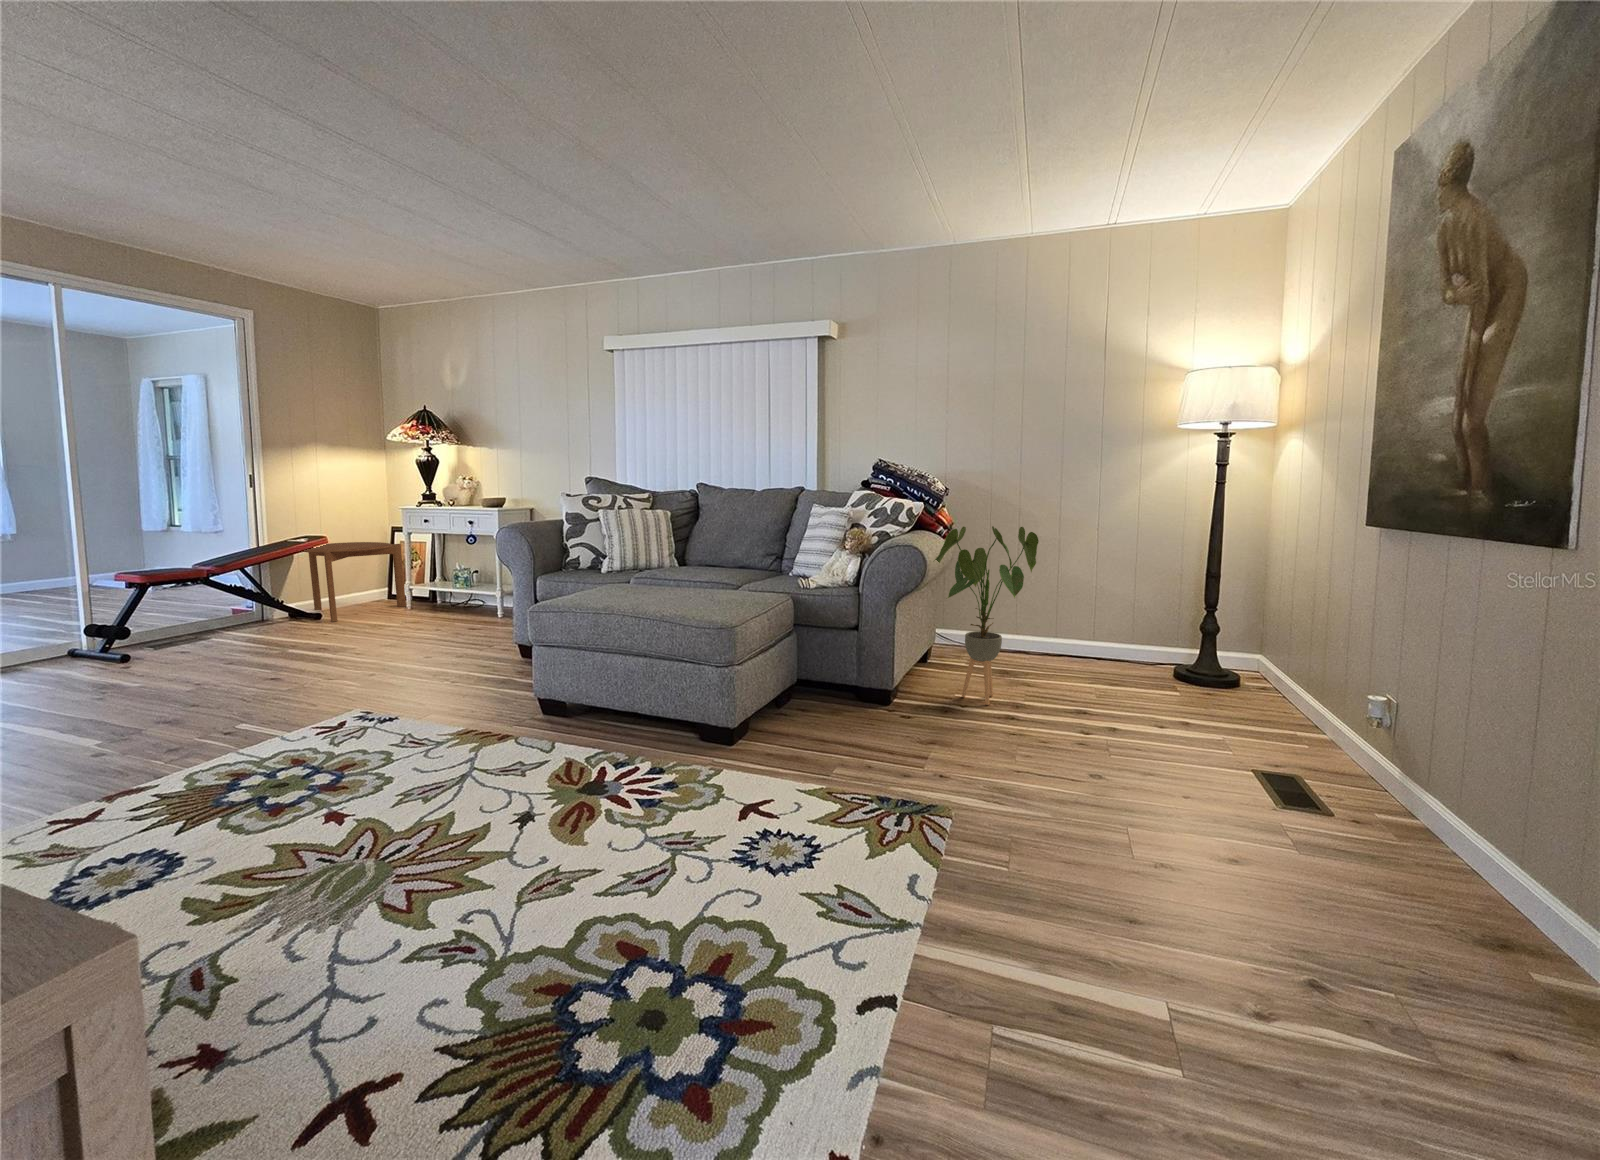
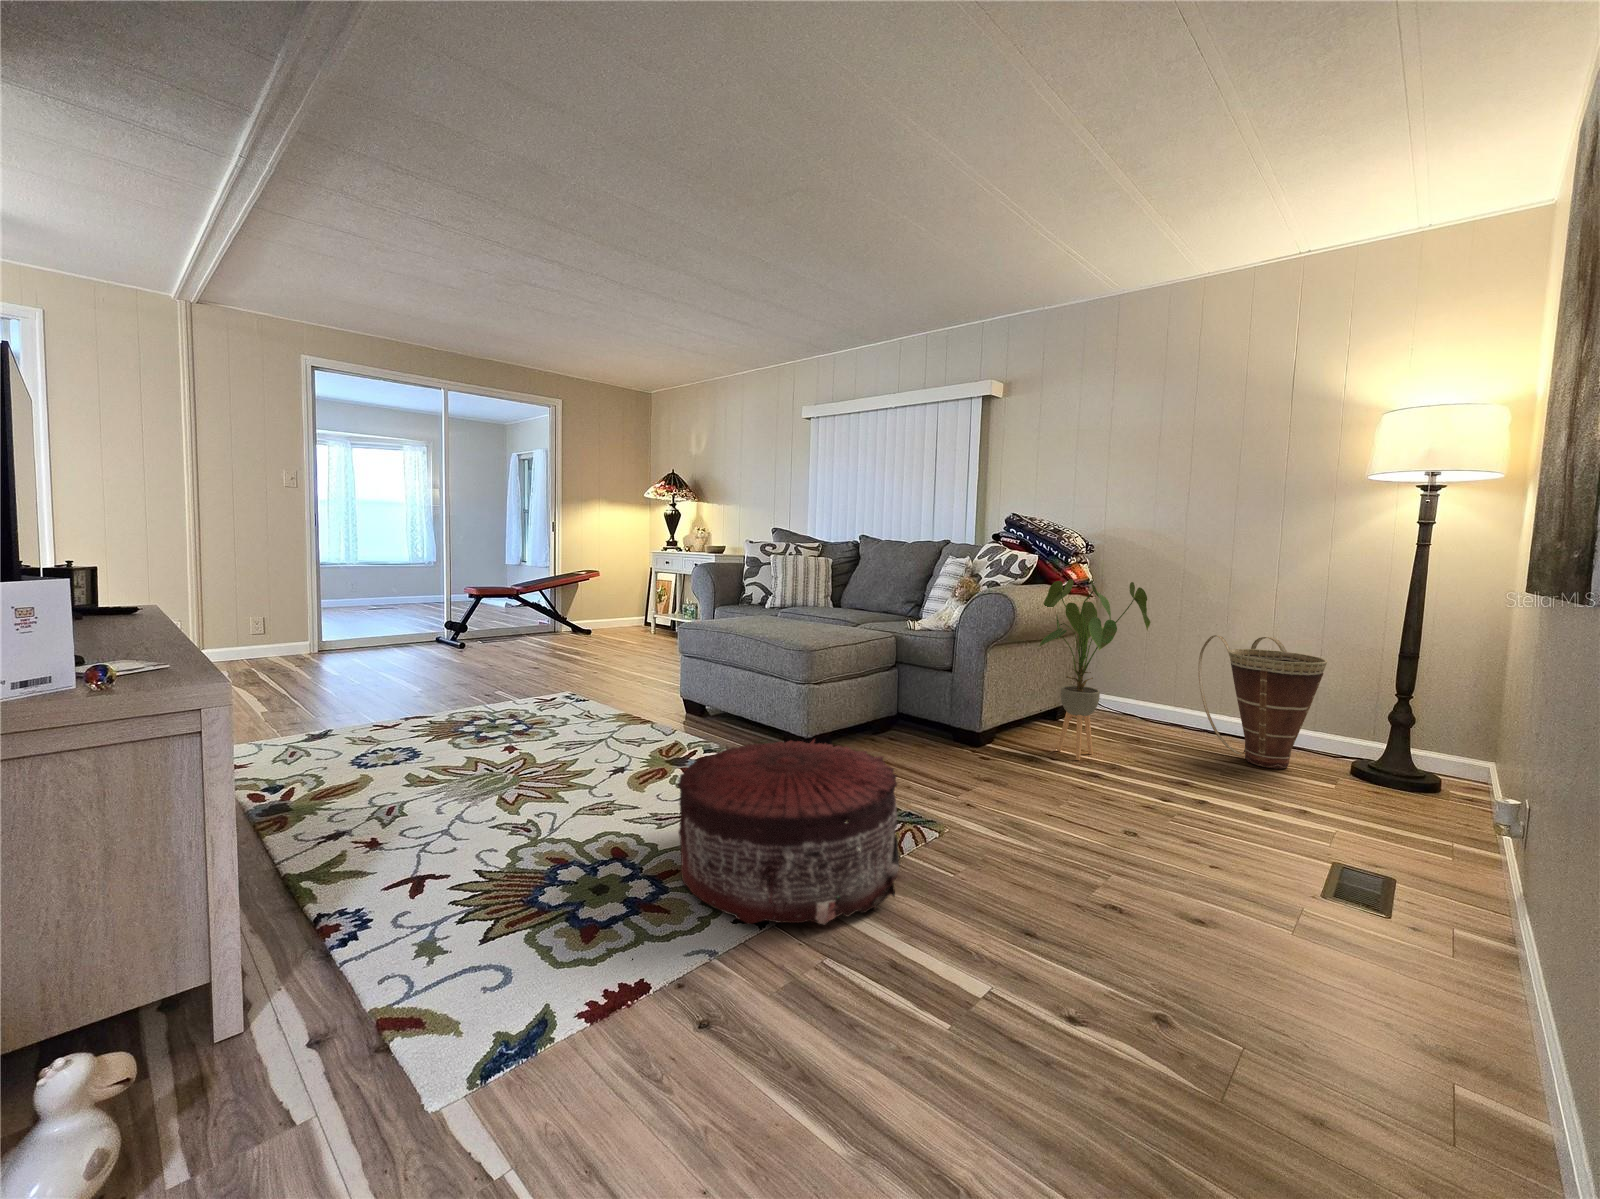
side table: present [301,542,406,622] -> none [579,578,650,636]
basket: none [1056,568,1169,685] -> present [1198,635,1327,769]
pouf: none [708,744,988,1007] -> present [678,740,900,924]

